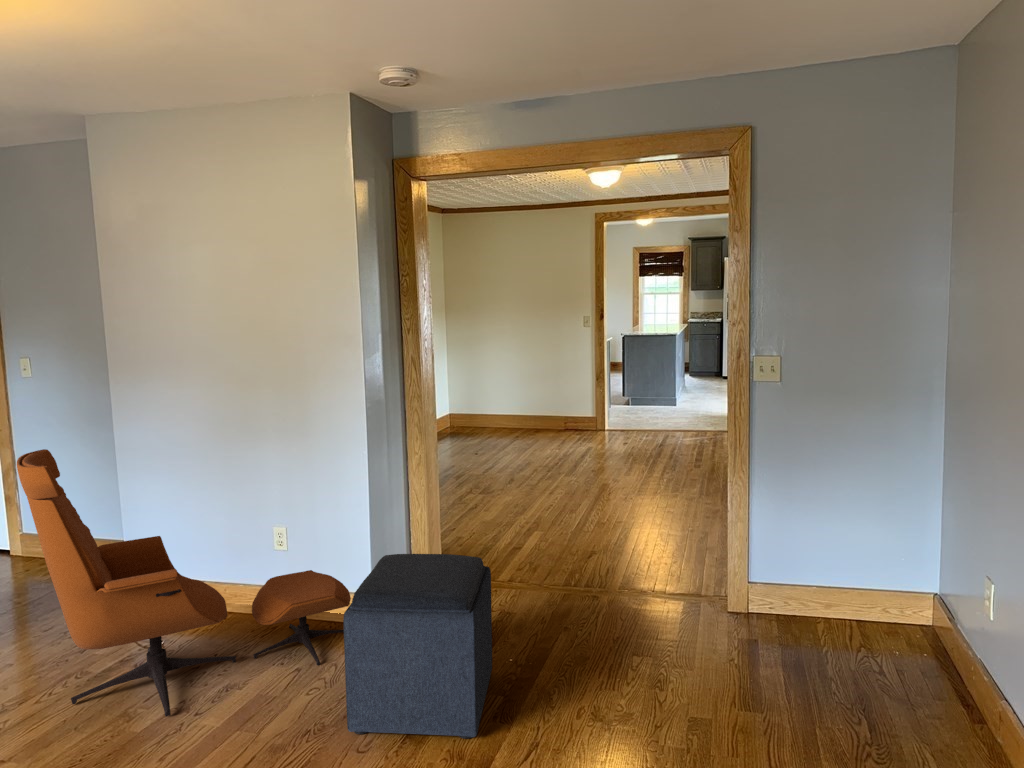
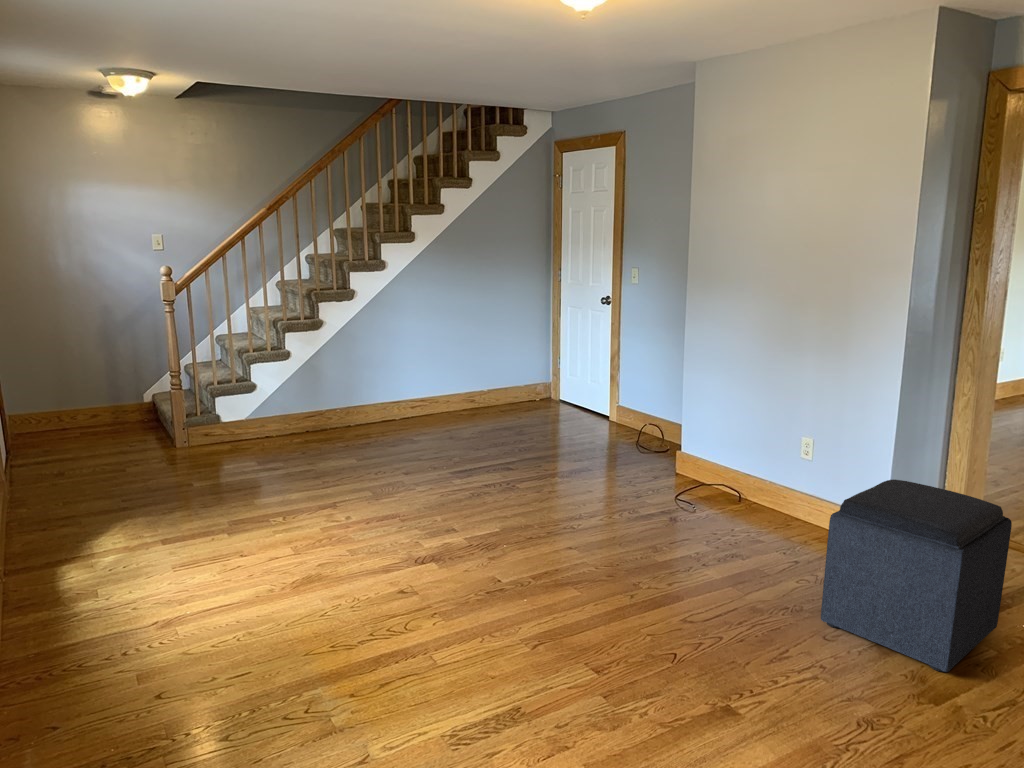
lounge chair: present [17,449,351,717] -> none [607,337,859,564]

